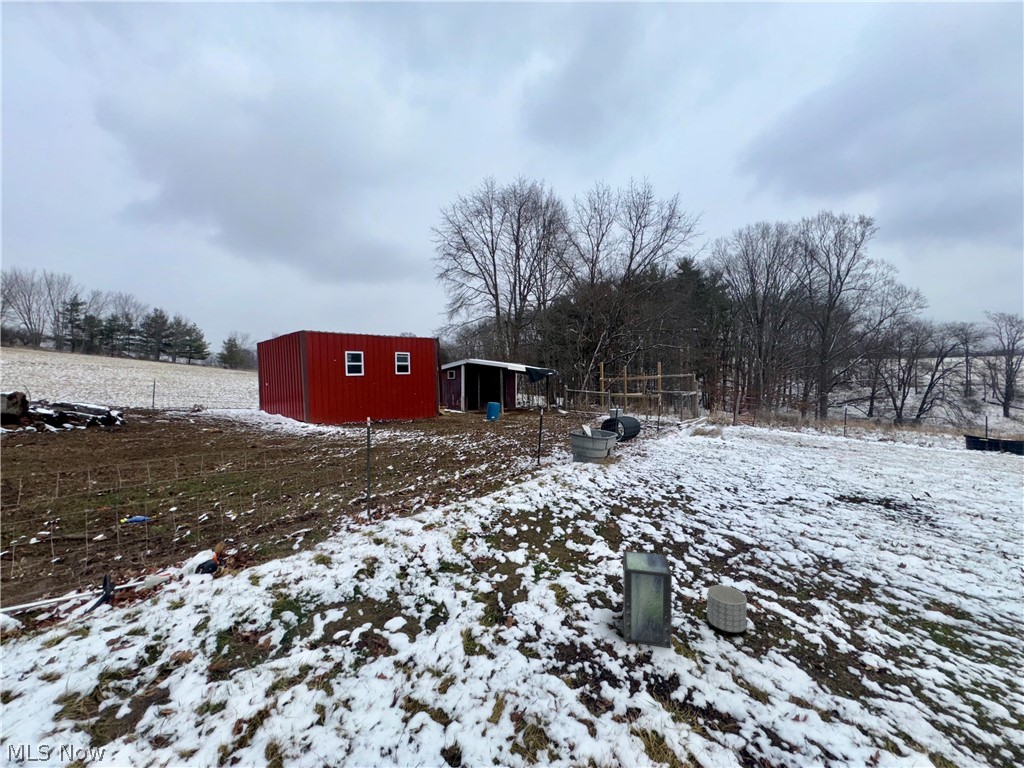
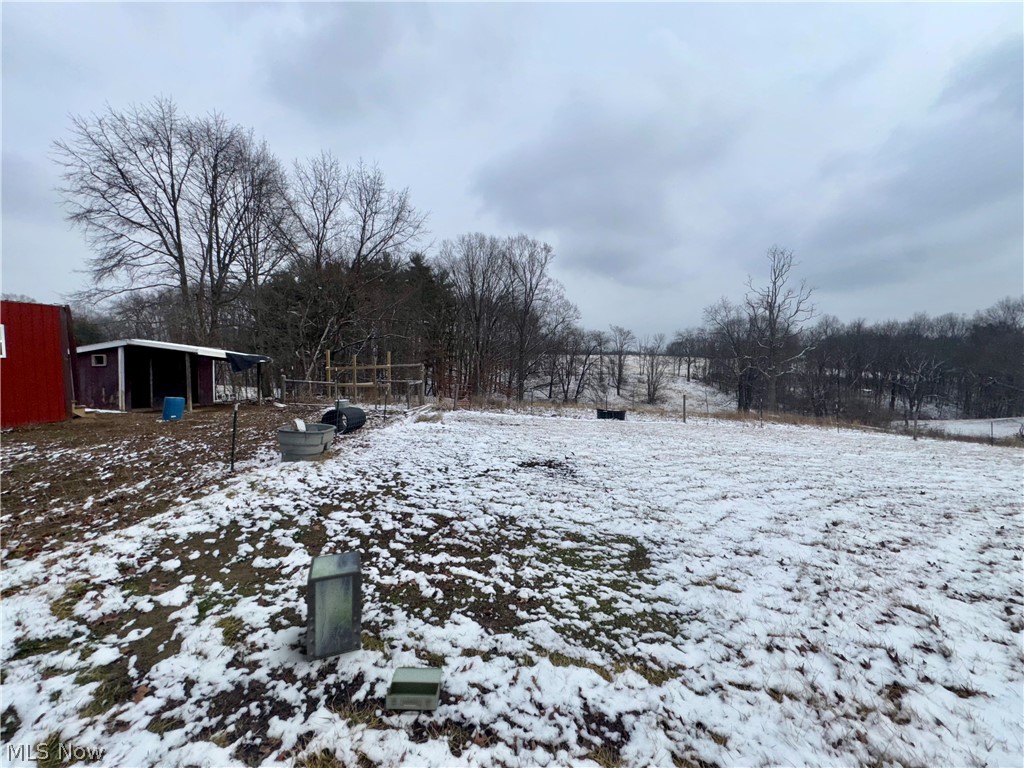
planter: present [707,585,747,632] -> none [402,565,437,610]
toolbox: none [706,678,766,738] -> present [386,667,443,710]

